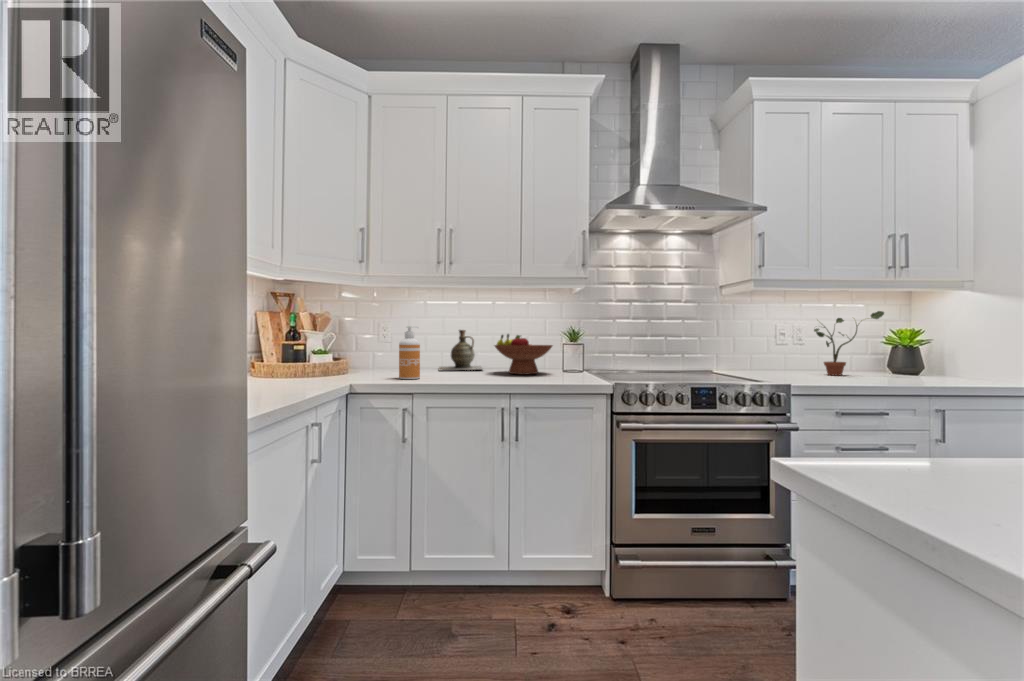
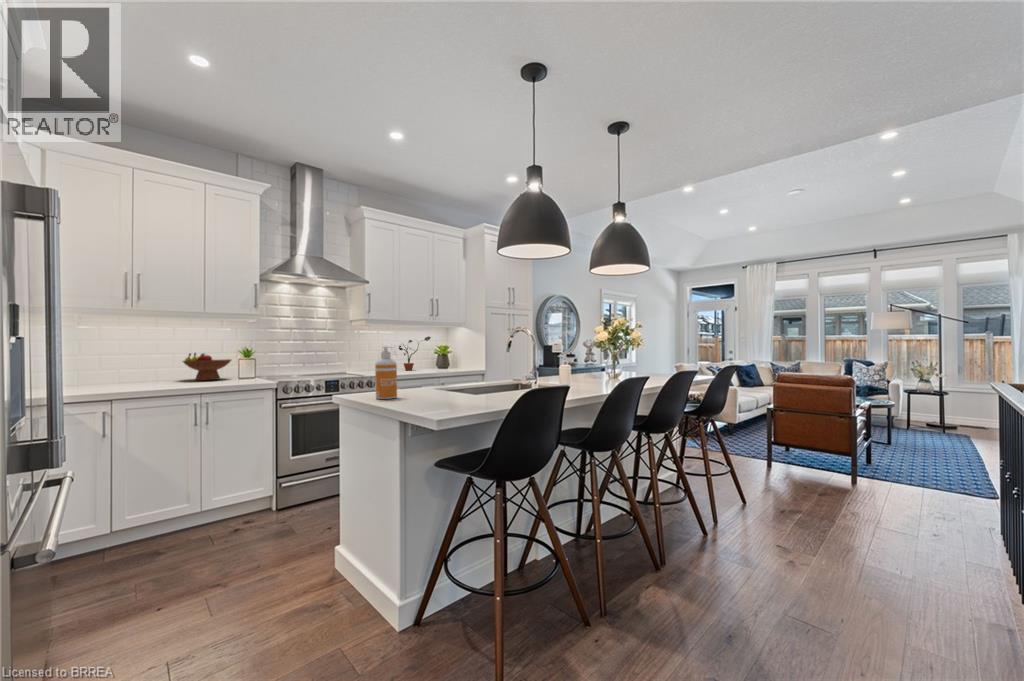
soap dispenser: present [399,326,420,379] -> present [375,347,397,399]
ceramic jug: present [439,330,482,370] -> none [125,350,171,382]

